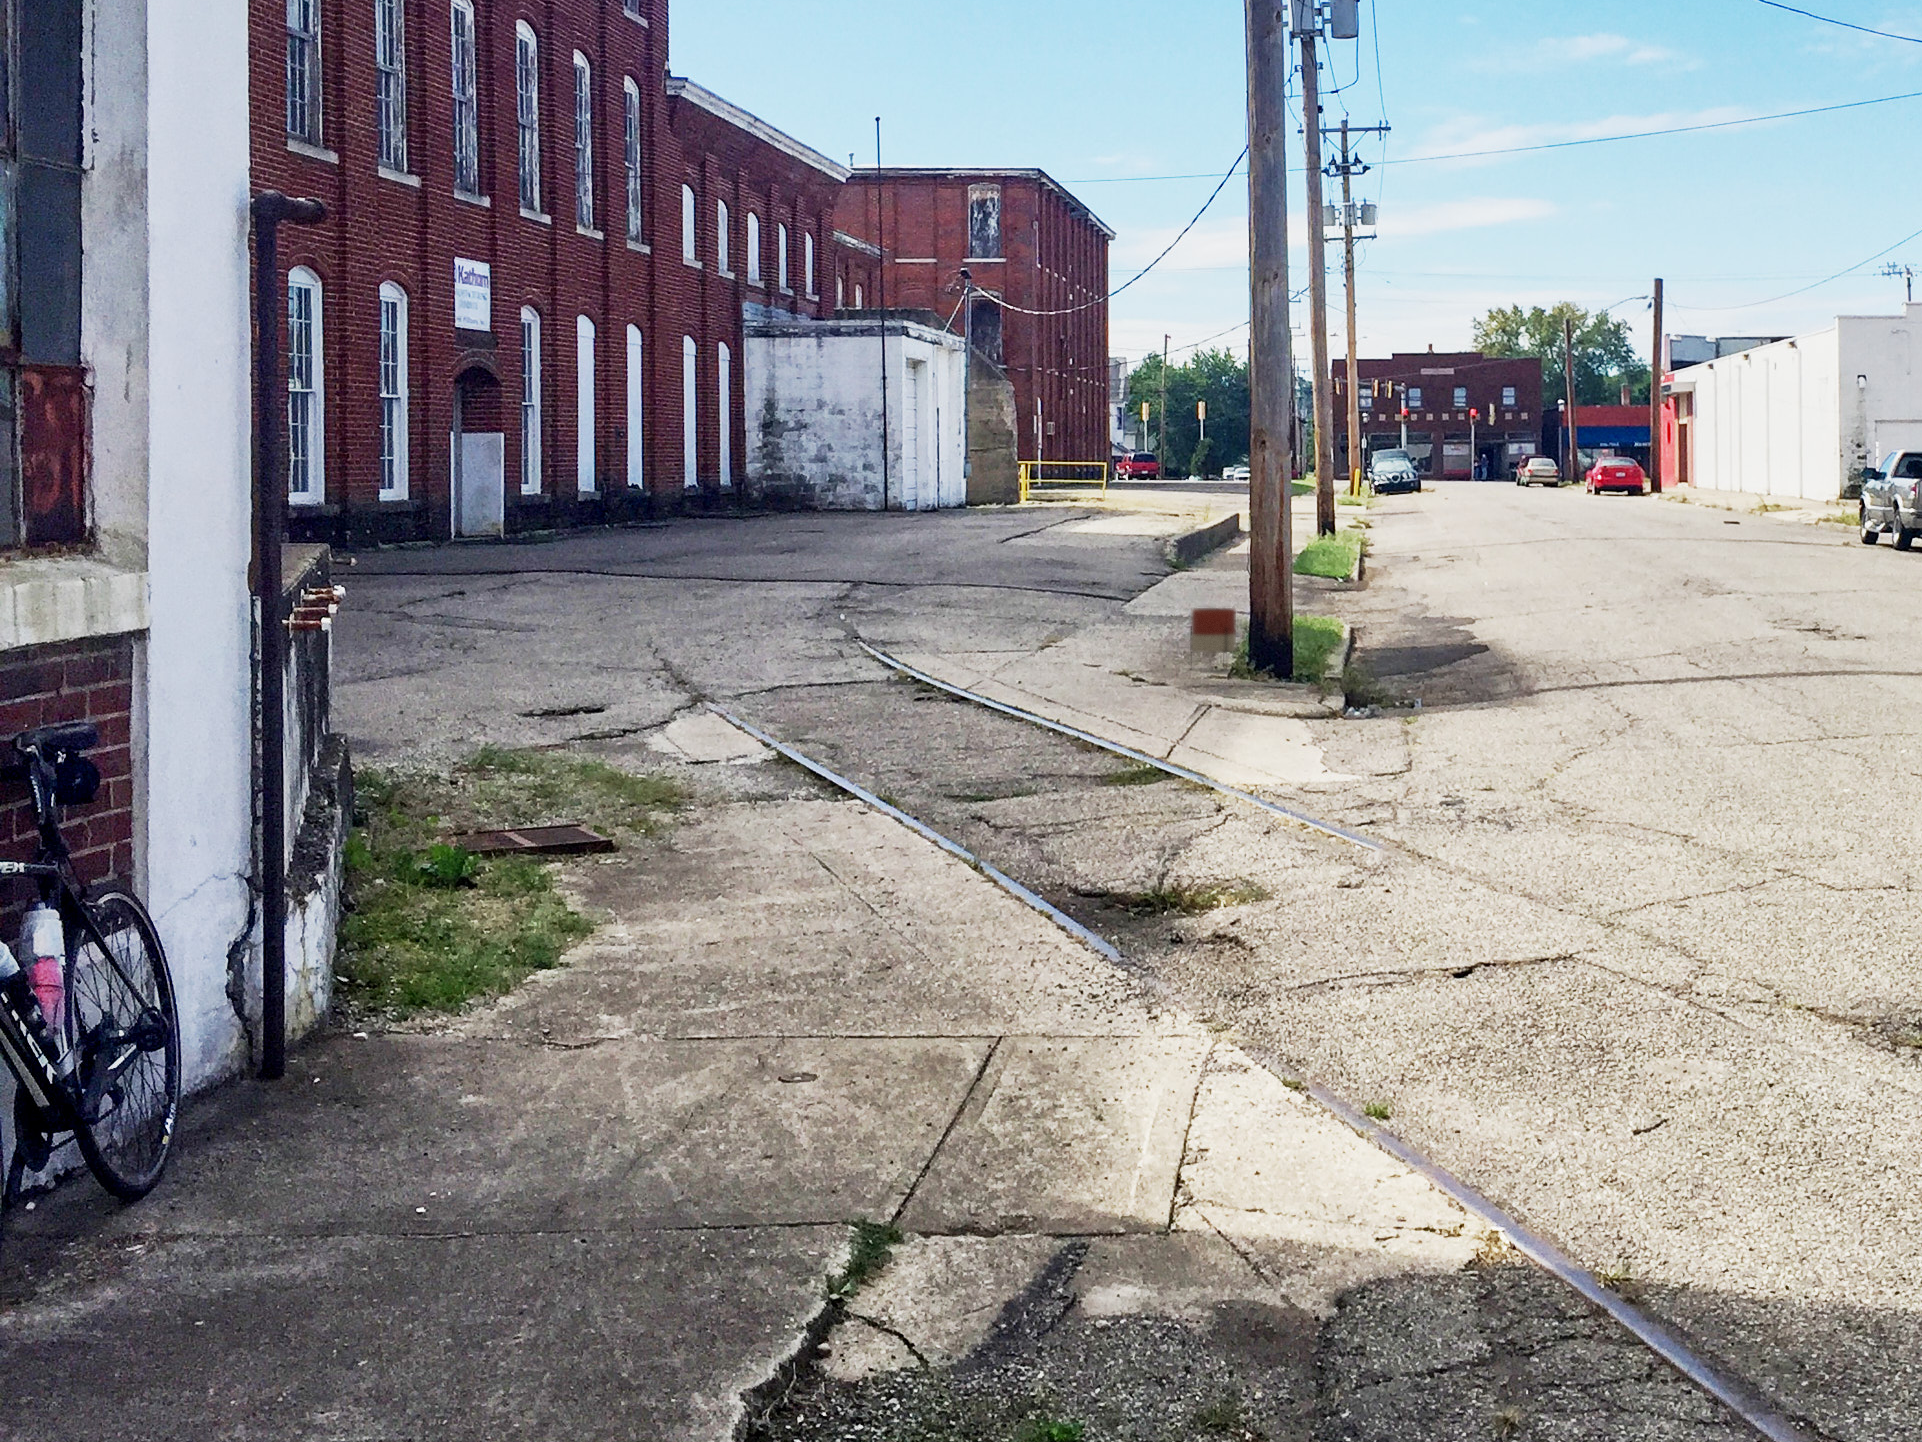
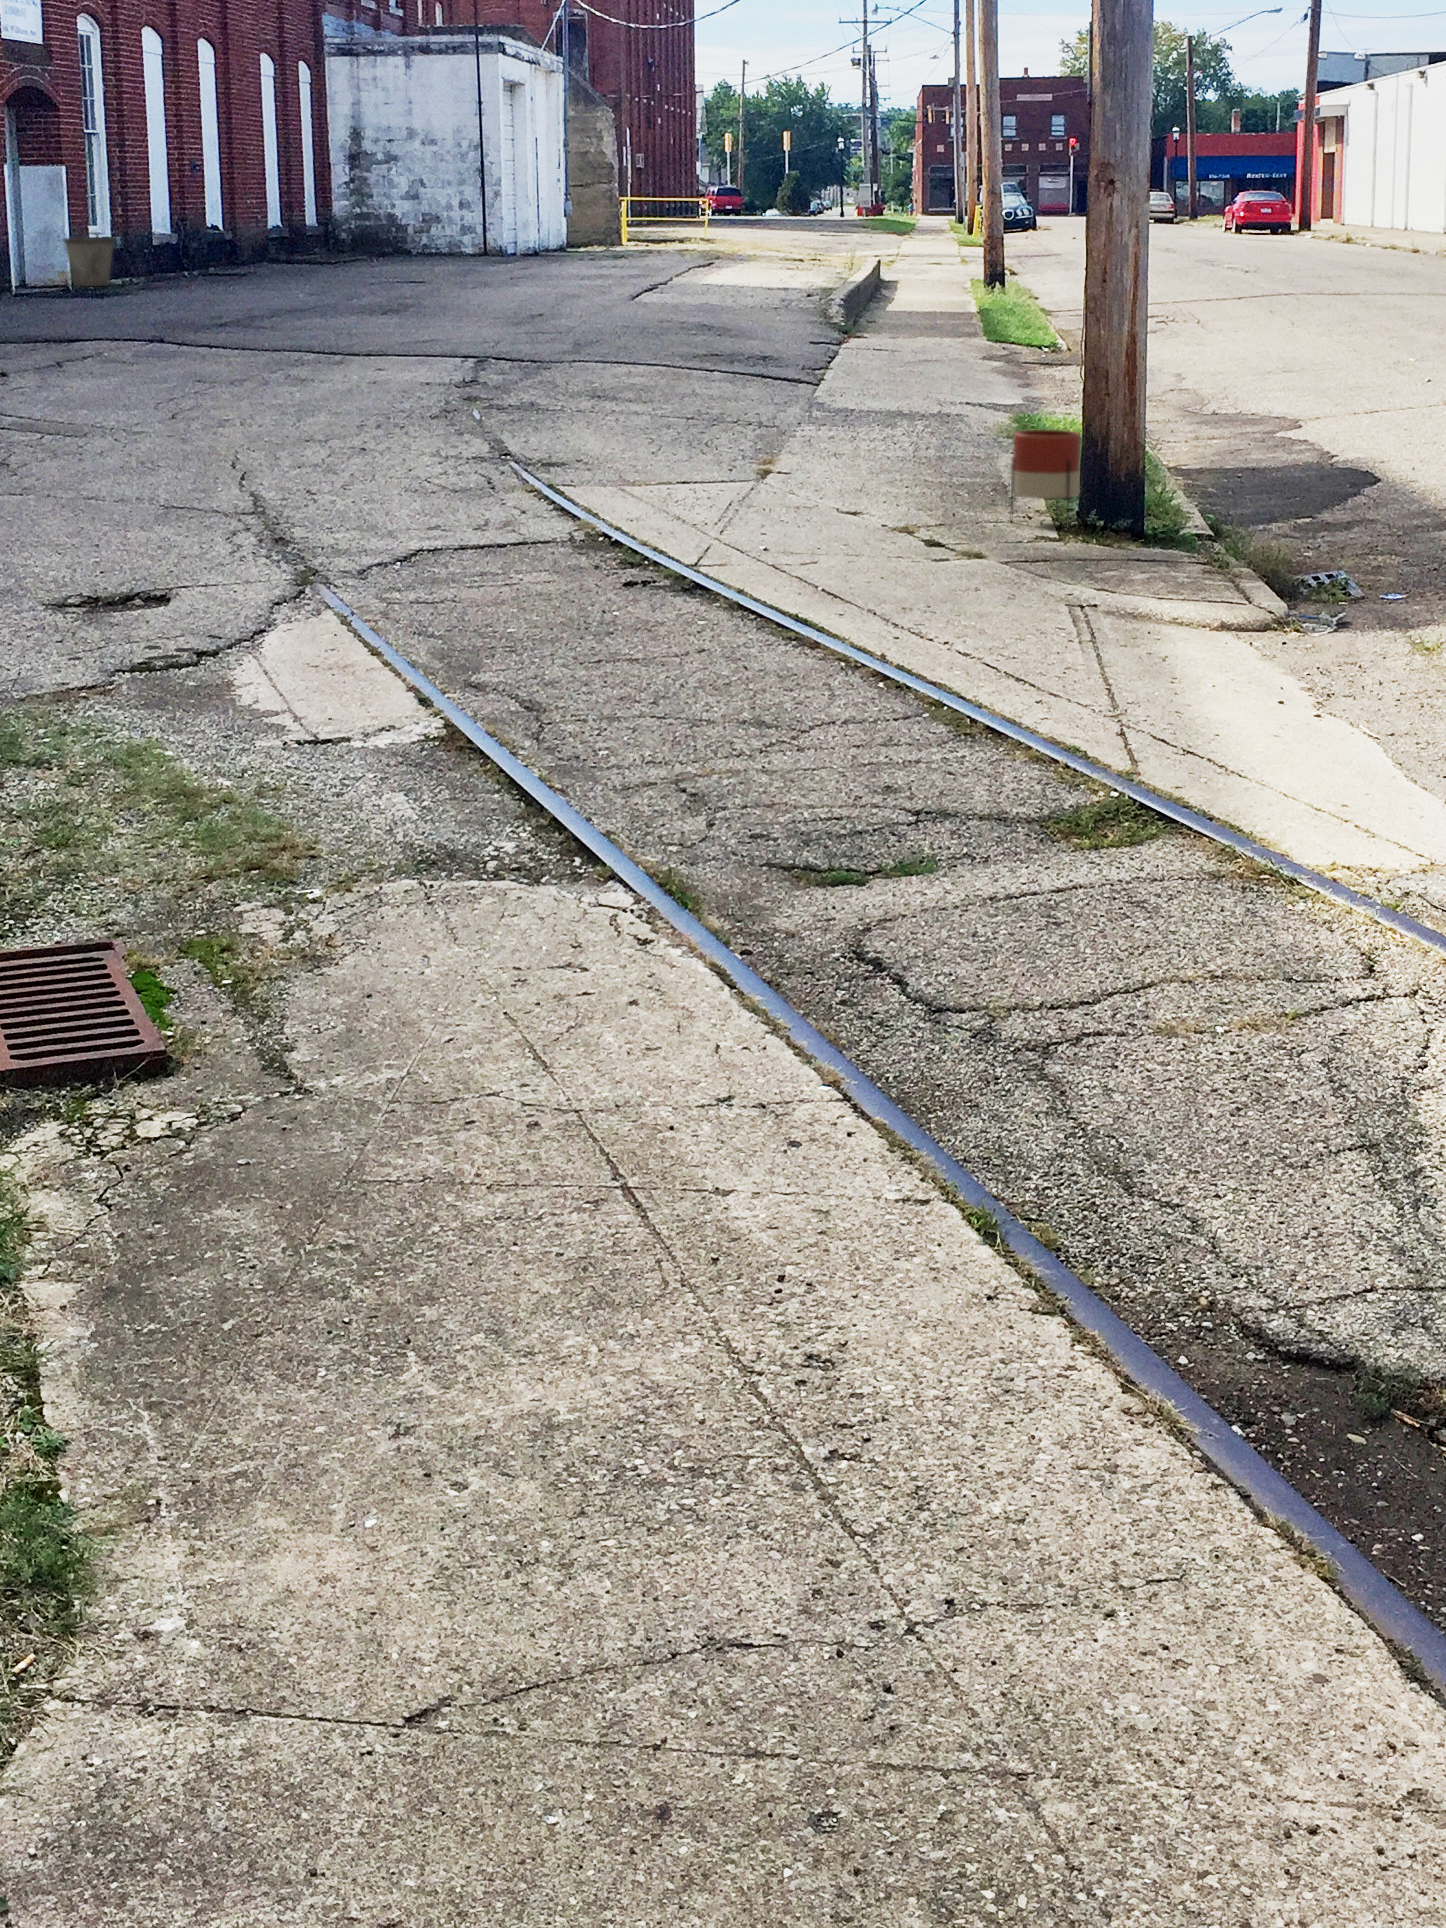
trash can: none [500,490,547,537] -> present [63,232,114,286]

